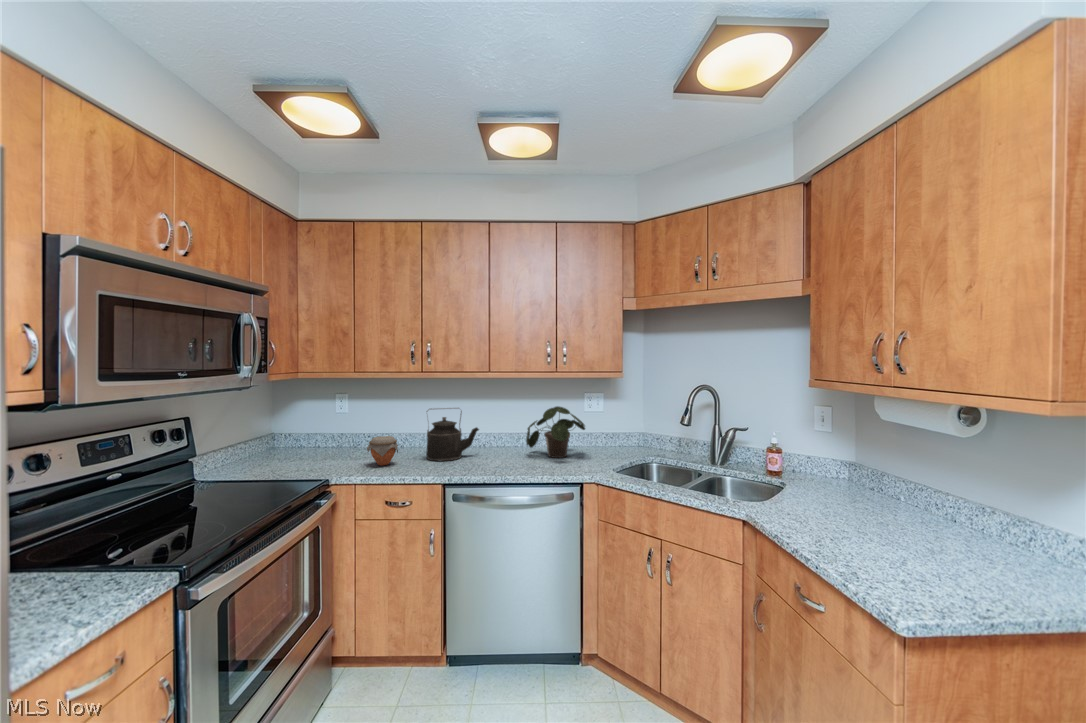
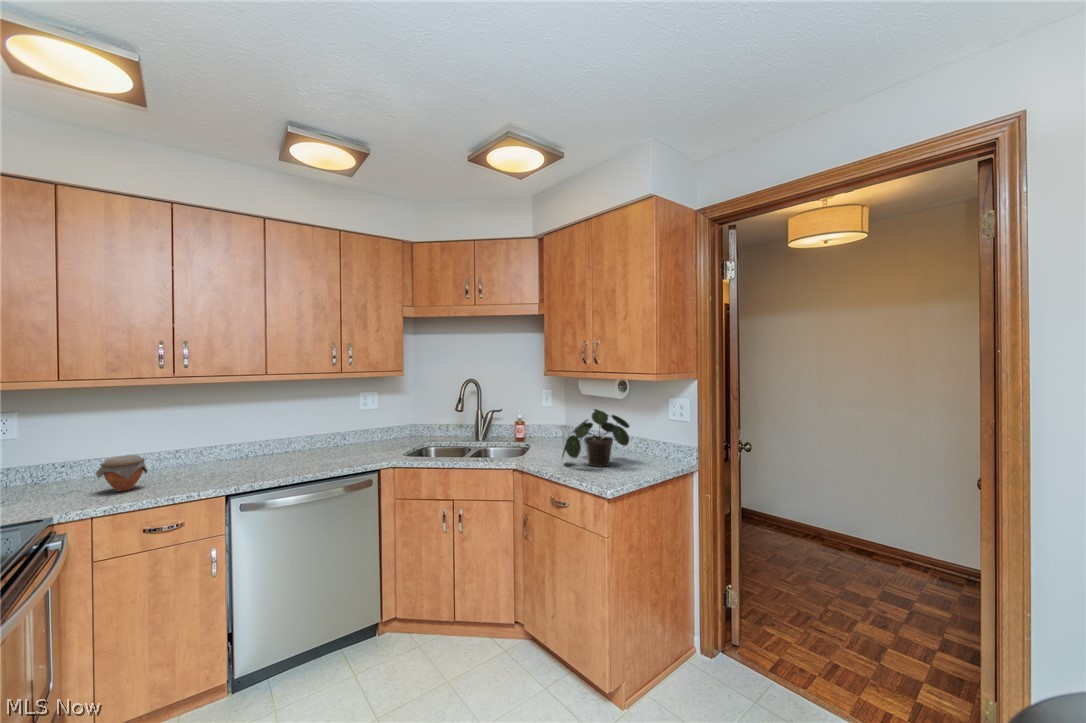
potted plant: present [526,406,585,458] -> present [562,409,629,467]
kettle: present [426,408,479,461] -> none [179,415,249,477]

